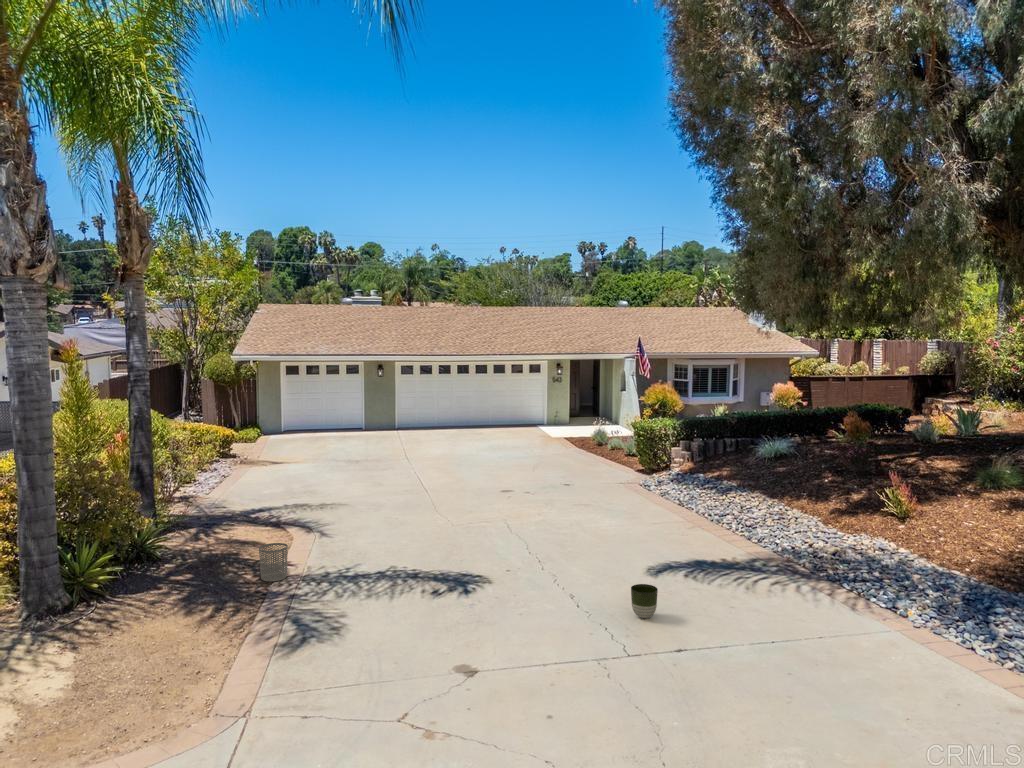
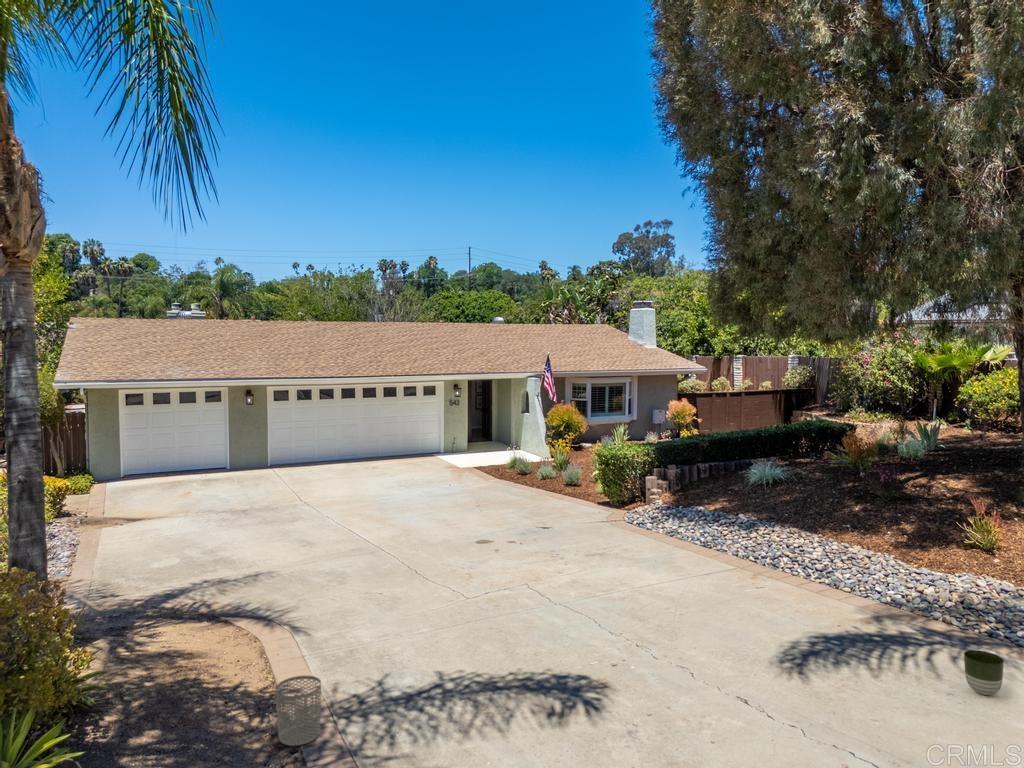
planter: present [631,584,658,618] -> present [964,650,1004,695]

